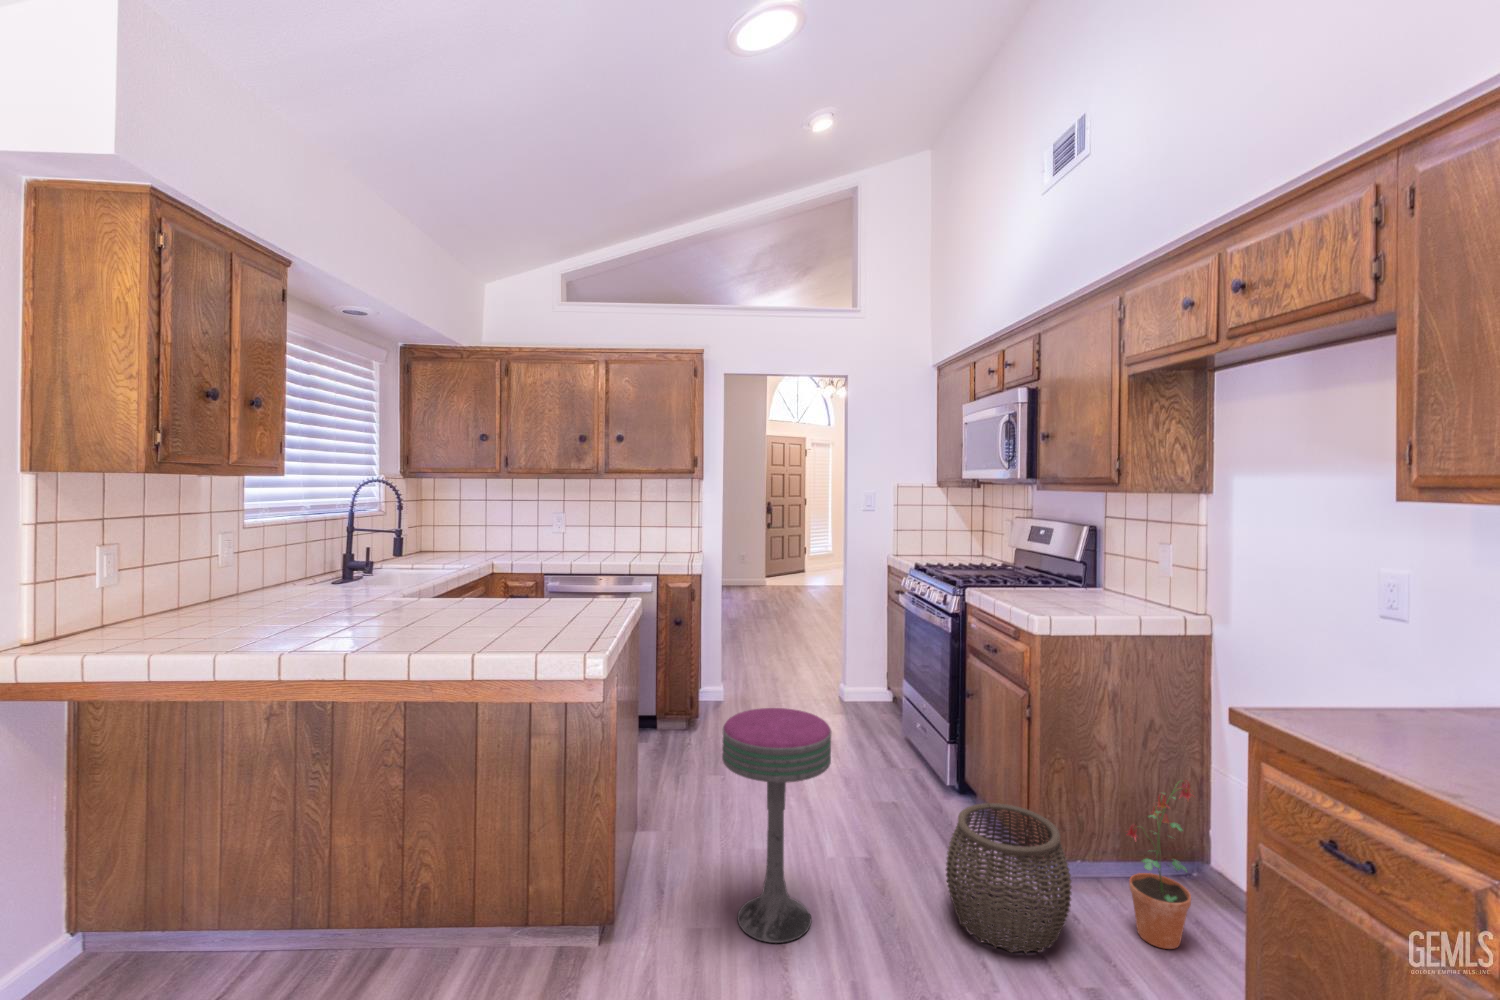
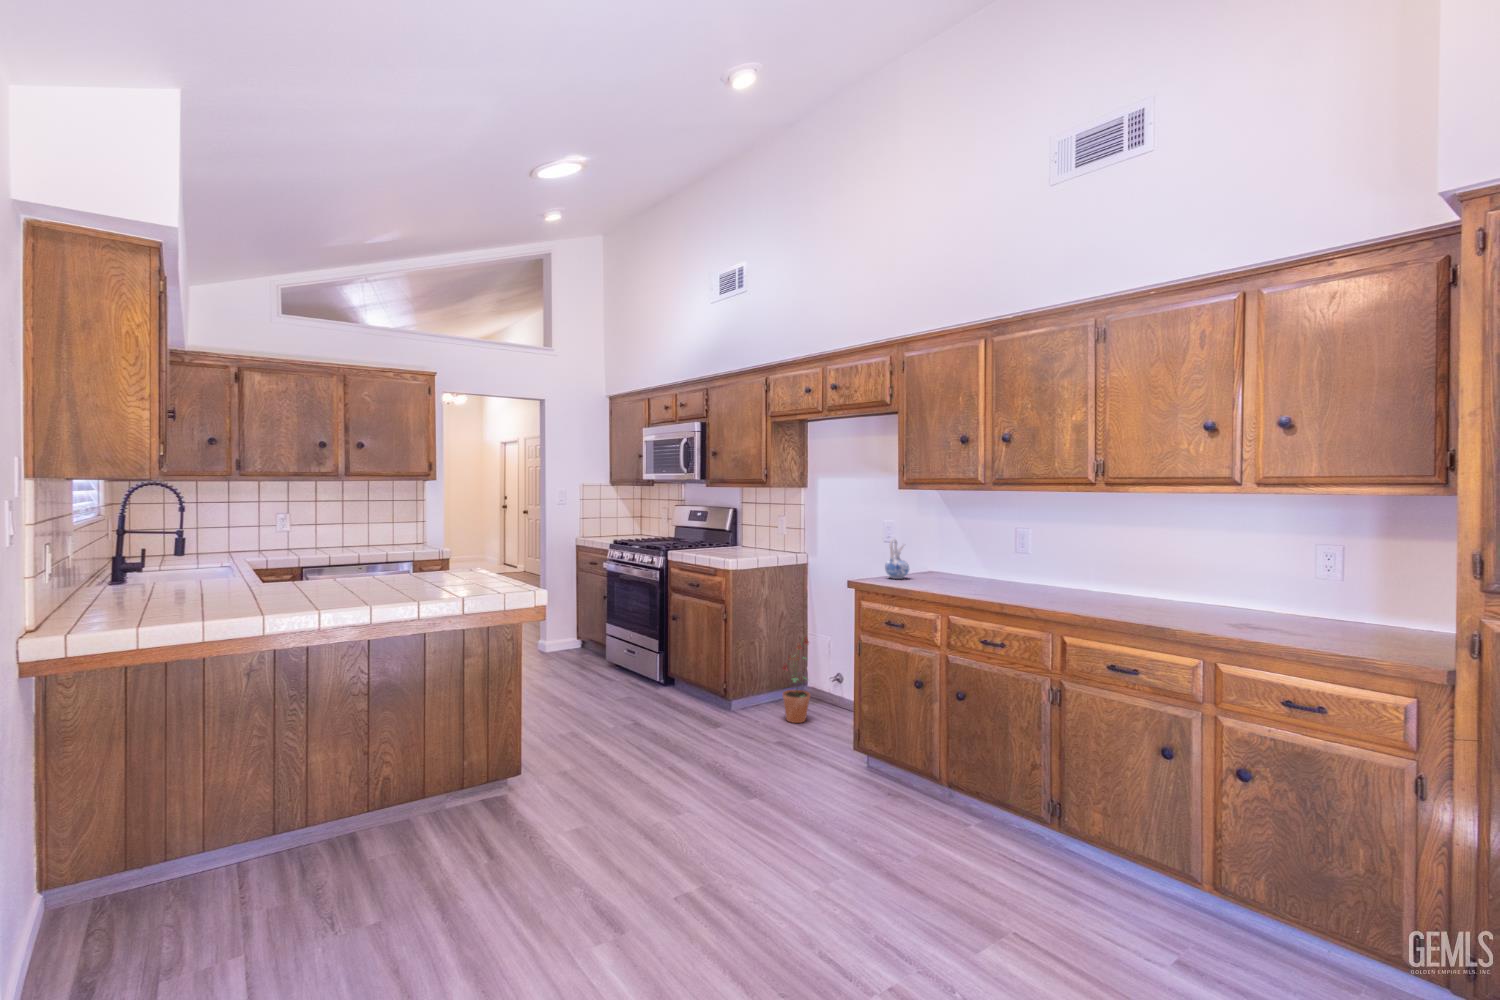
ceramic pitcher: none [1335,632,1419,741] -> present [885,539,909,579]
bar stool: present [722,708,831,943] -> none [572,628,644,771]
woven basket: present [946,803,1072,953] -> none [695,668,763,741]

